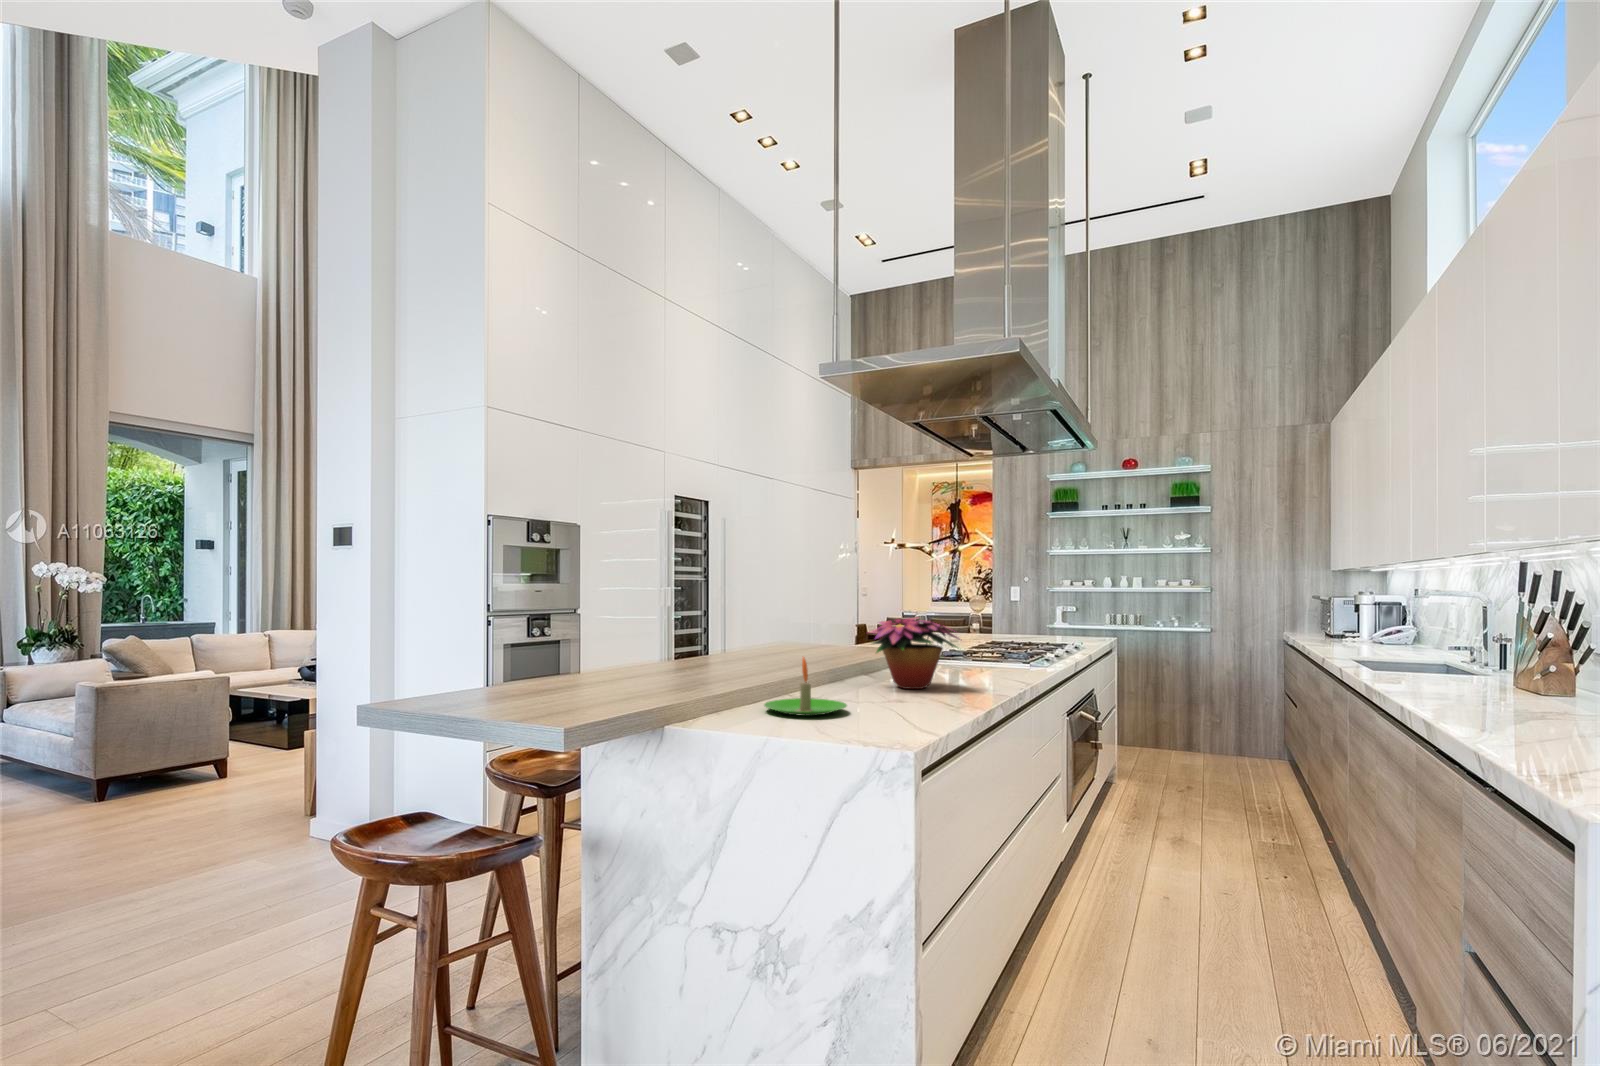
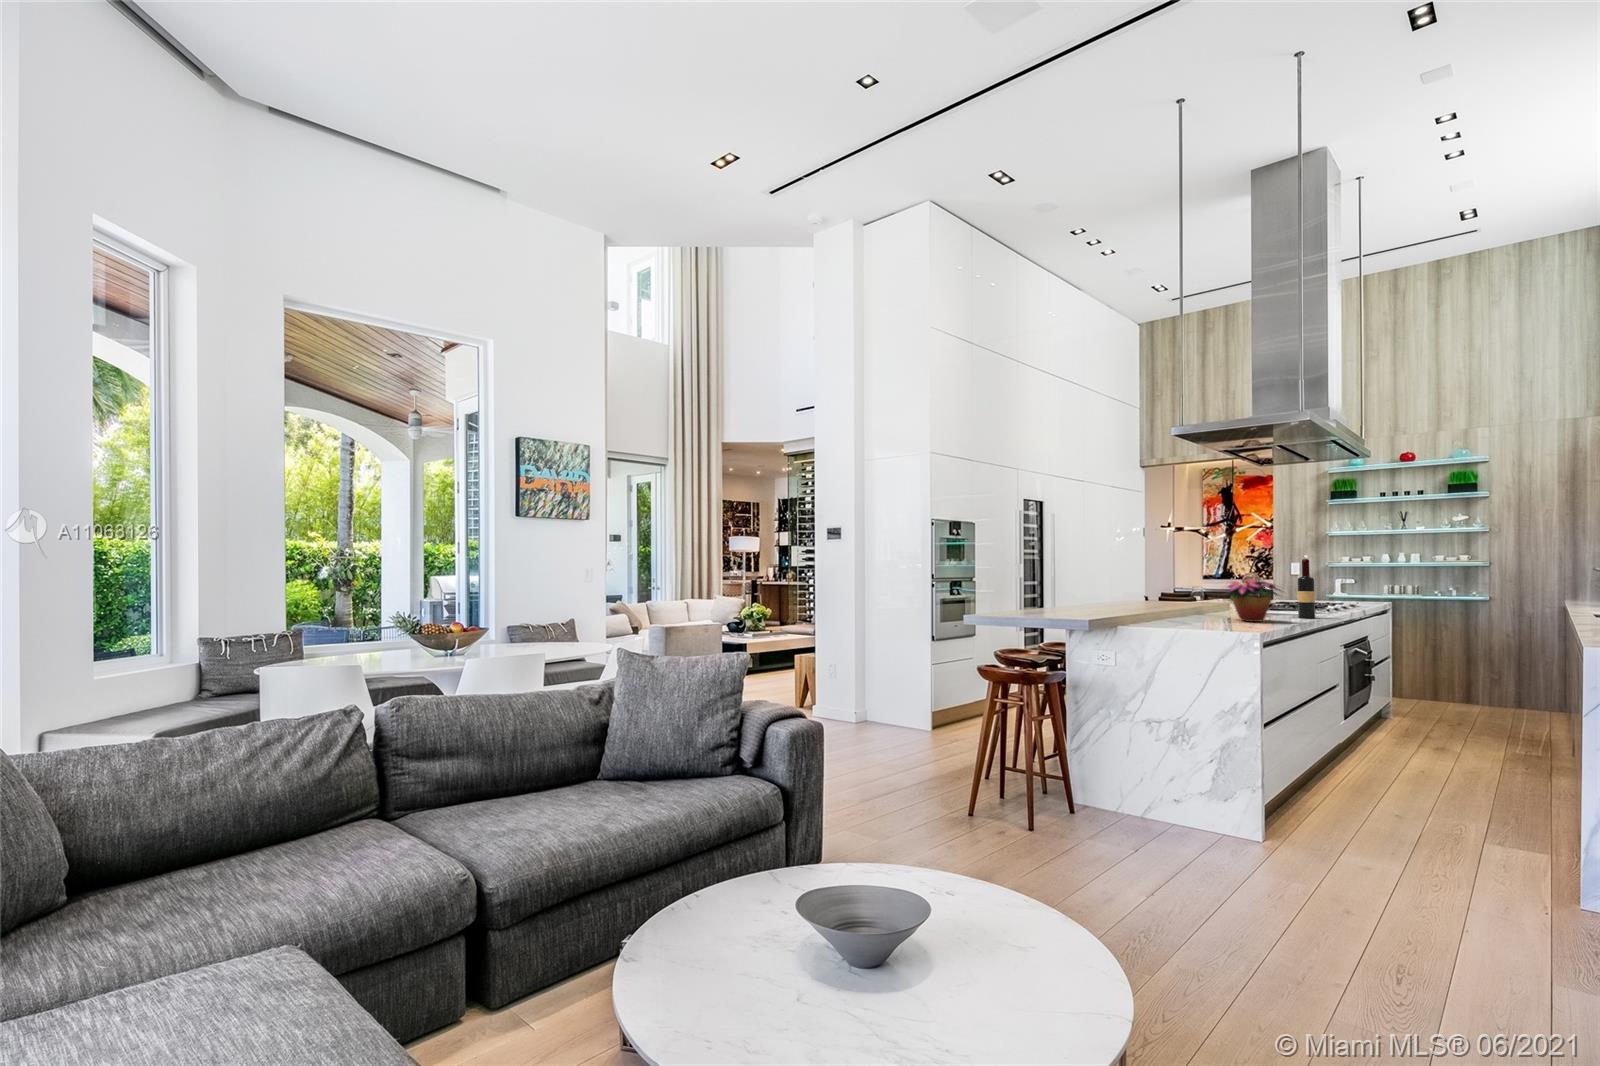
wine bottle: none [988,585,1011,677] -> present [1298,559,1315,618]
candle: present [764,658,847,716] -> none [1175,598,1225,629]

